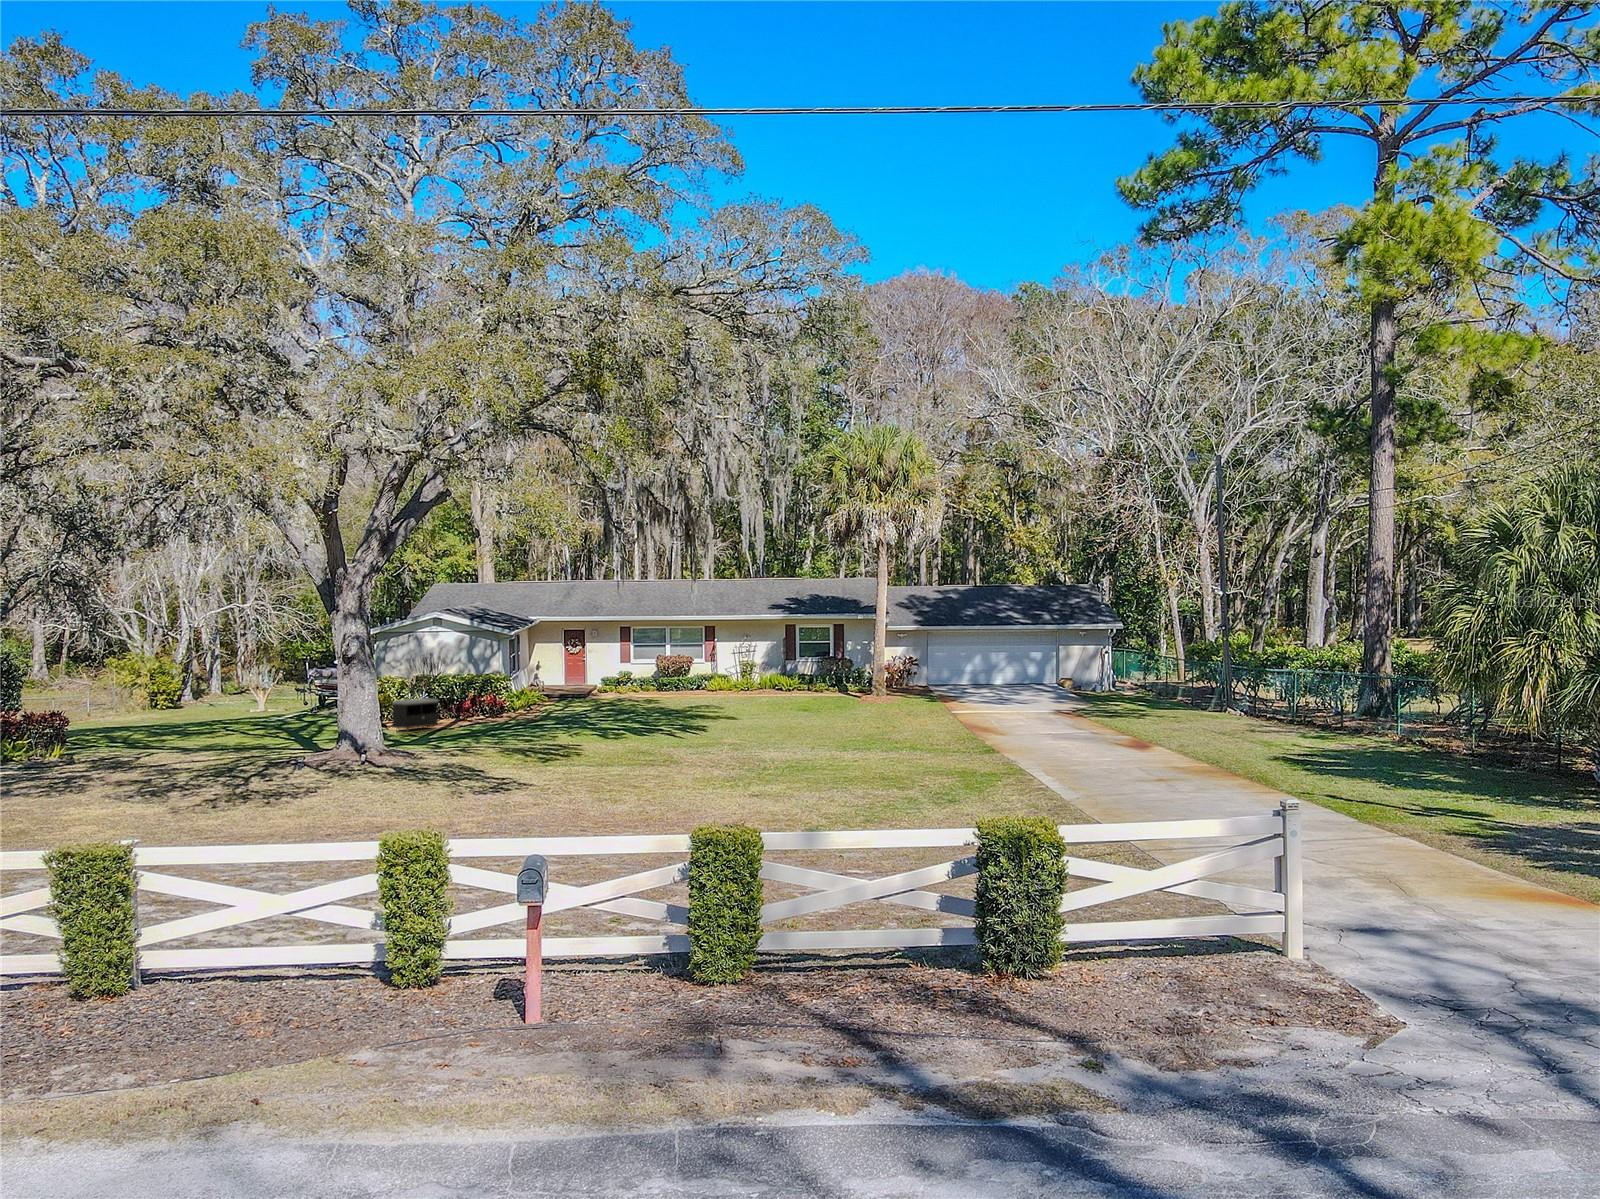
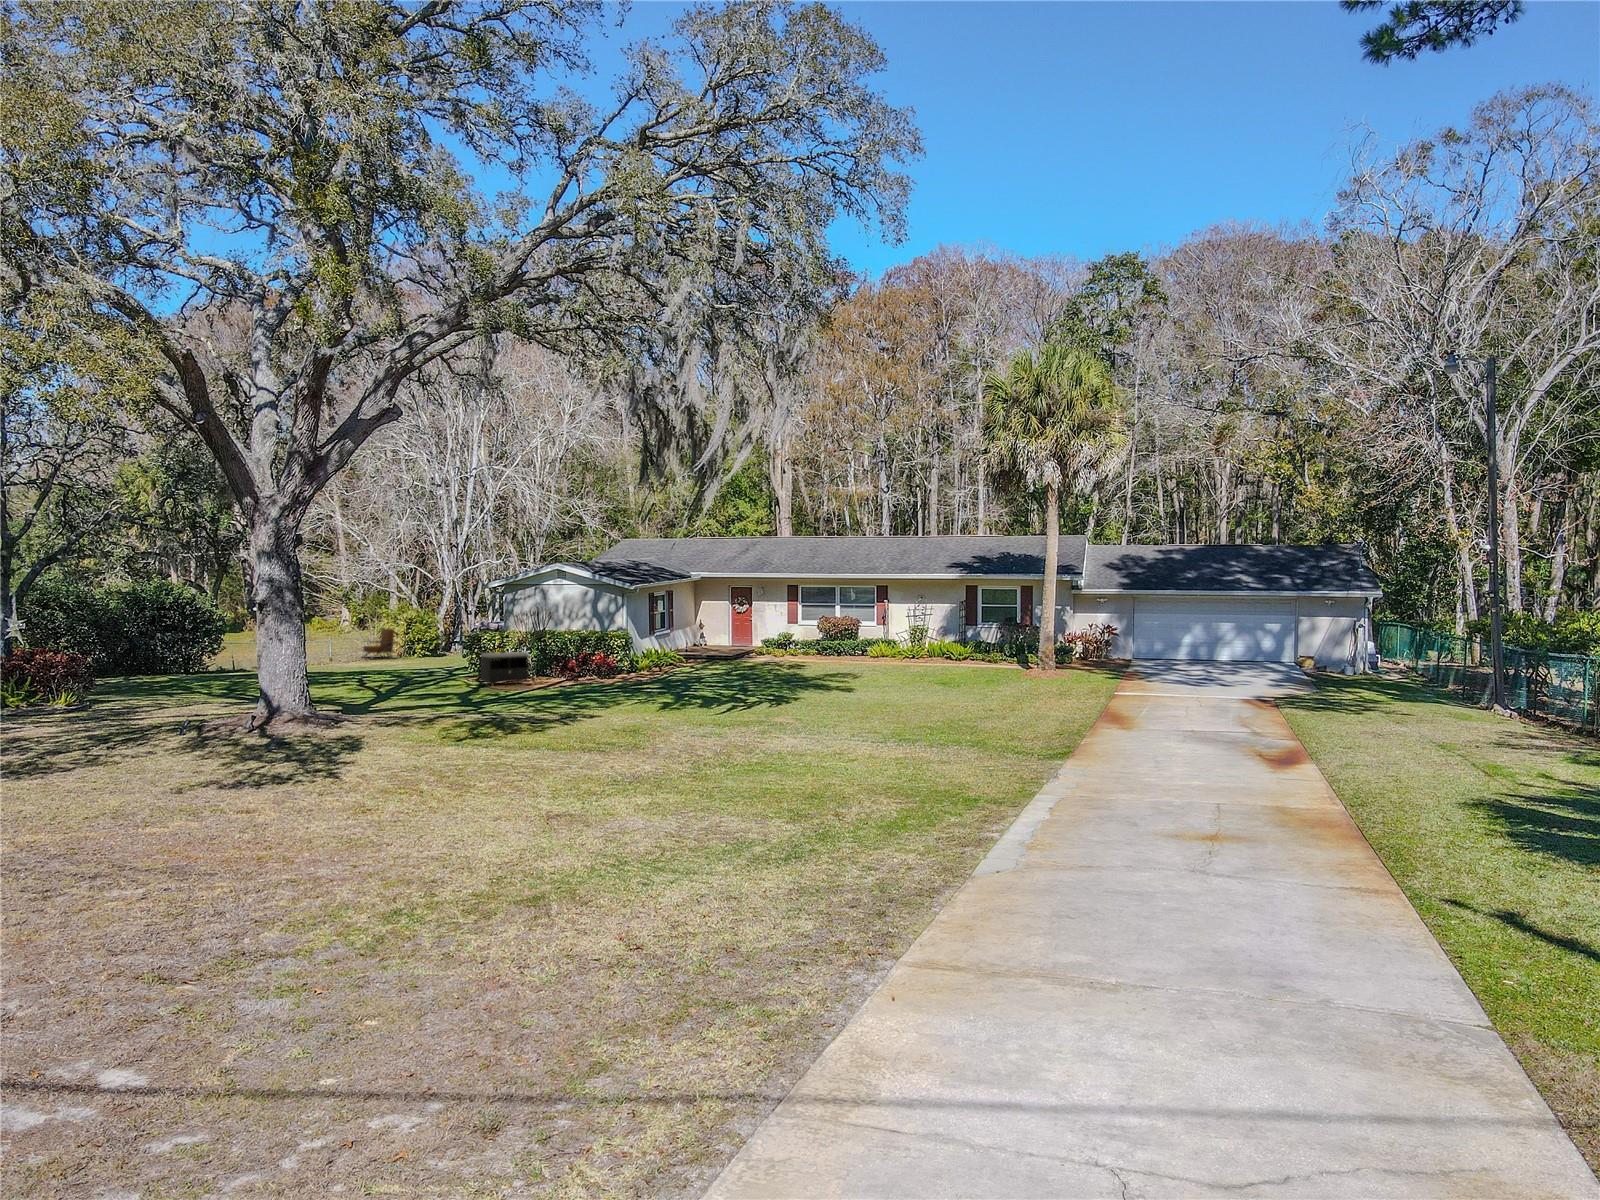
lounge chair: none [175,680,221,714] -> present [362,628,397,659]

